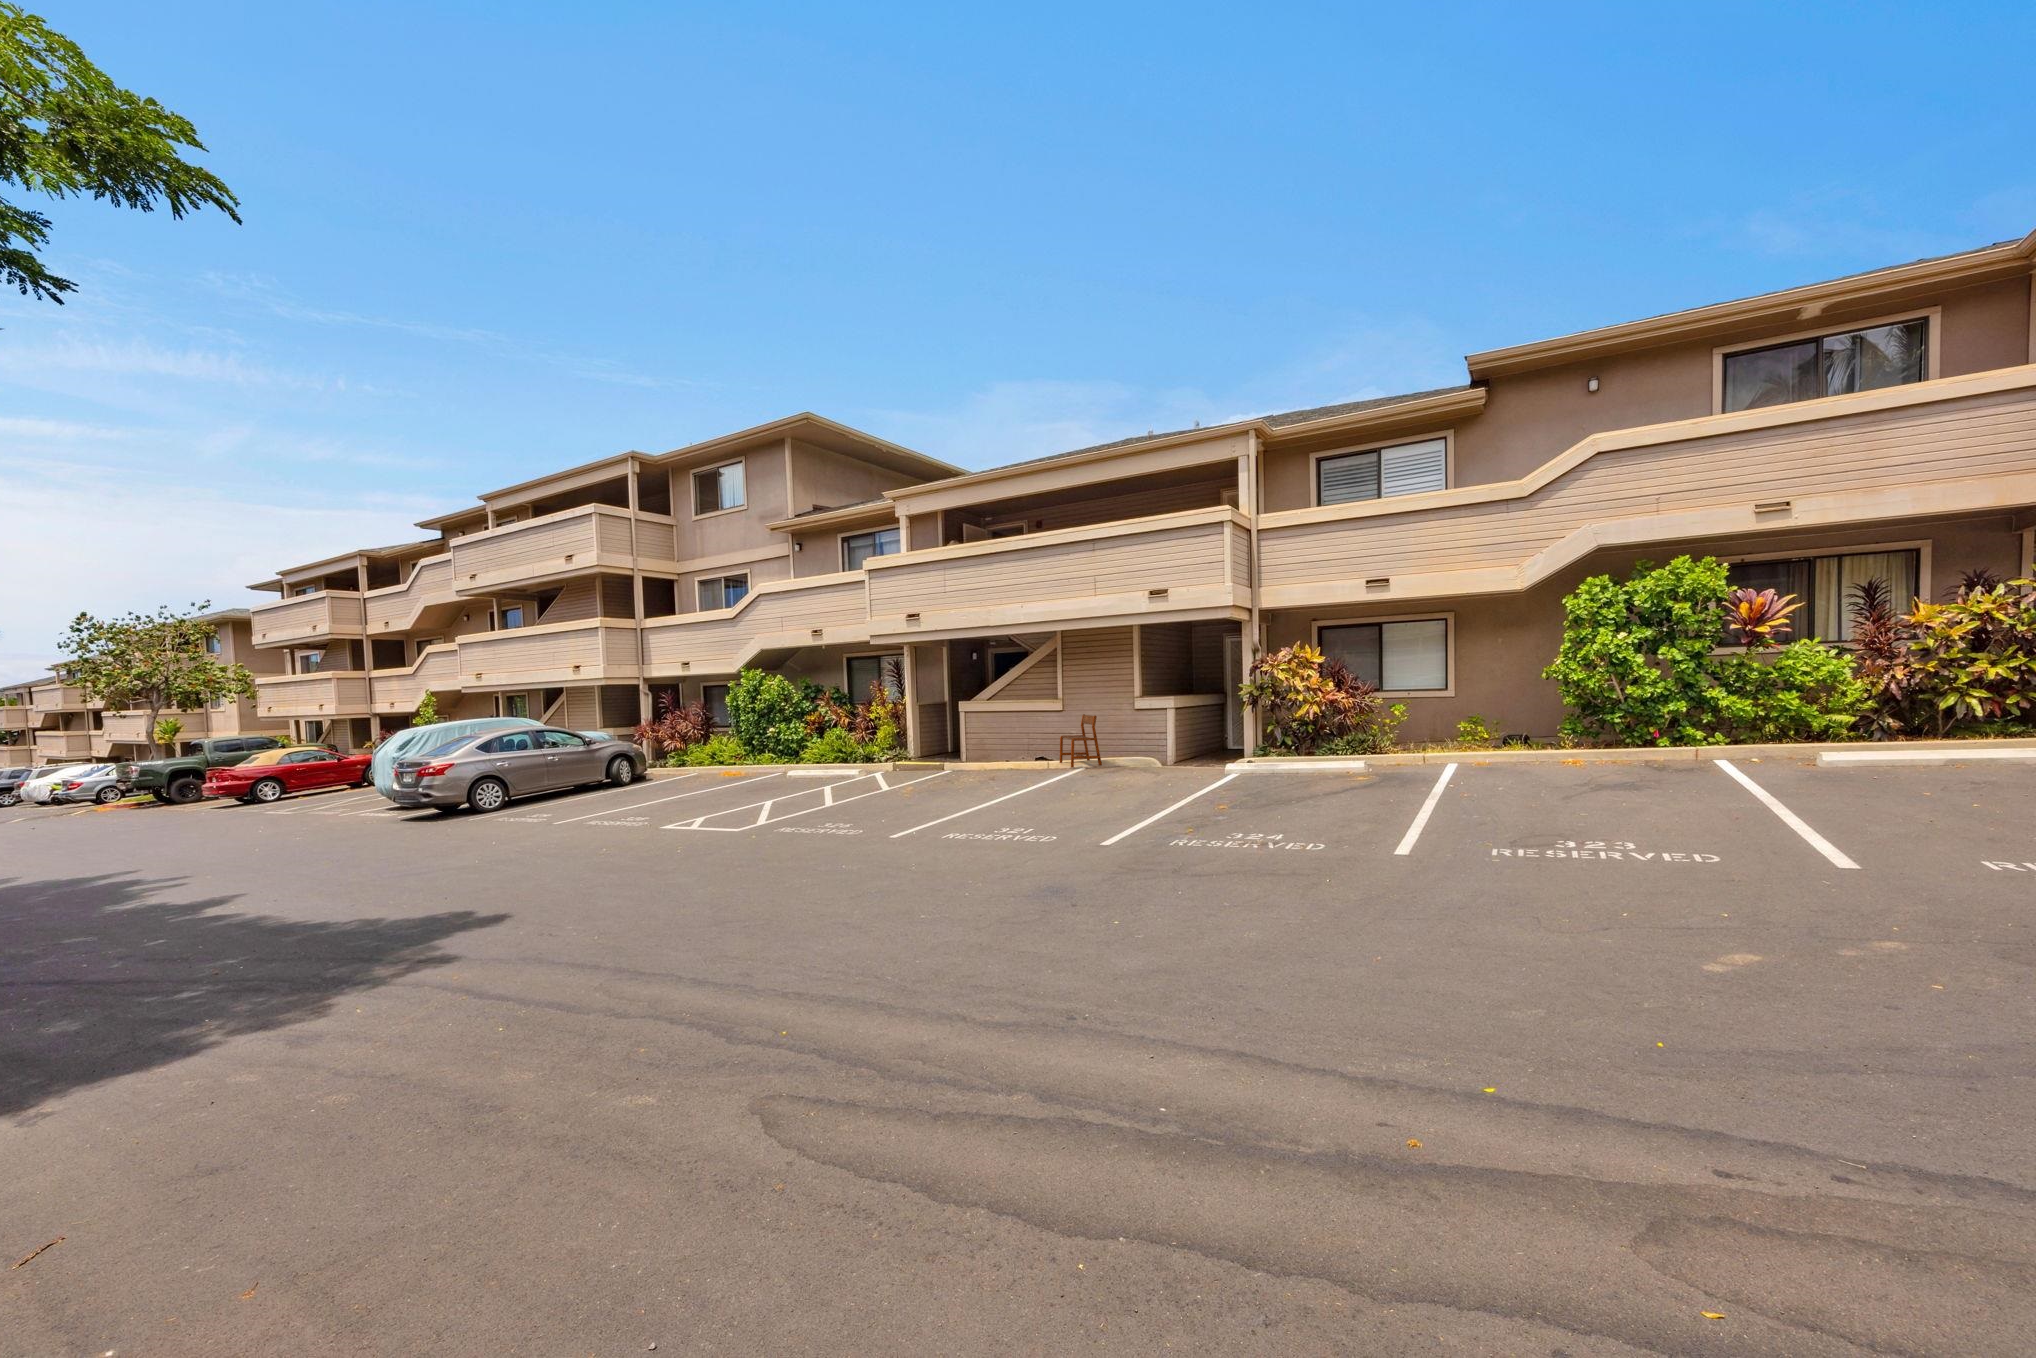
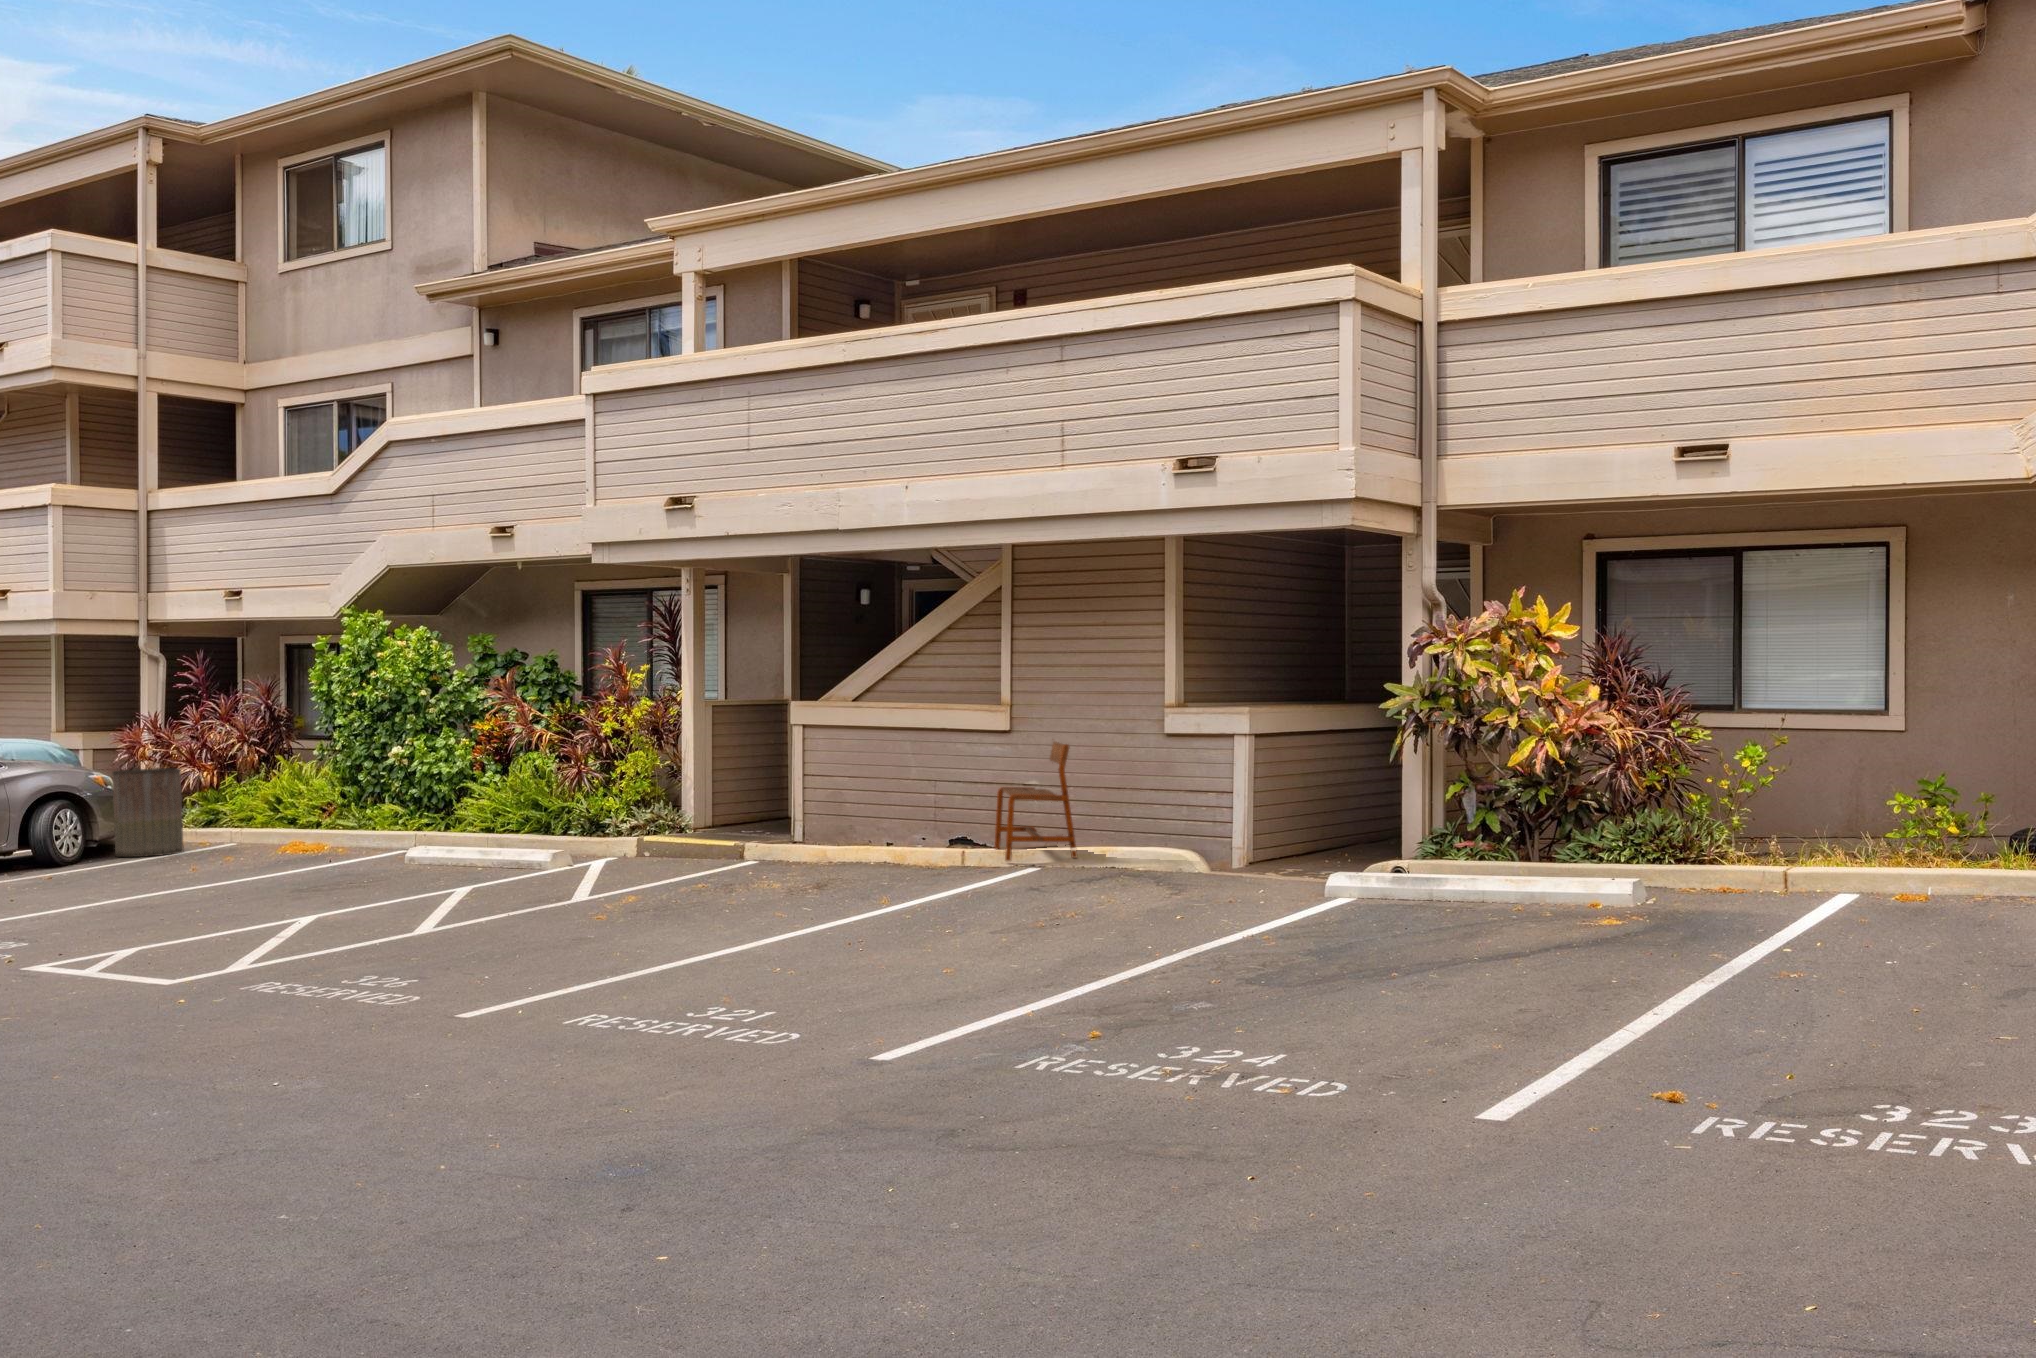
trash can: none [642,742,675,782] -> present [112,768,184,857]

